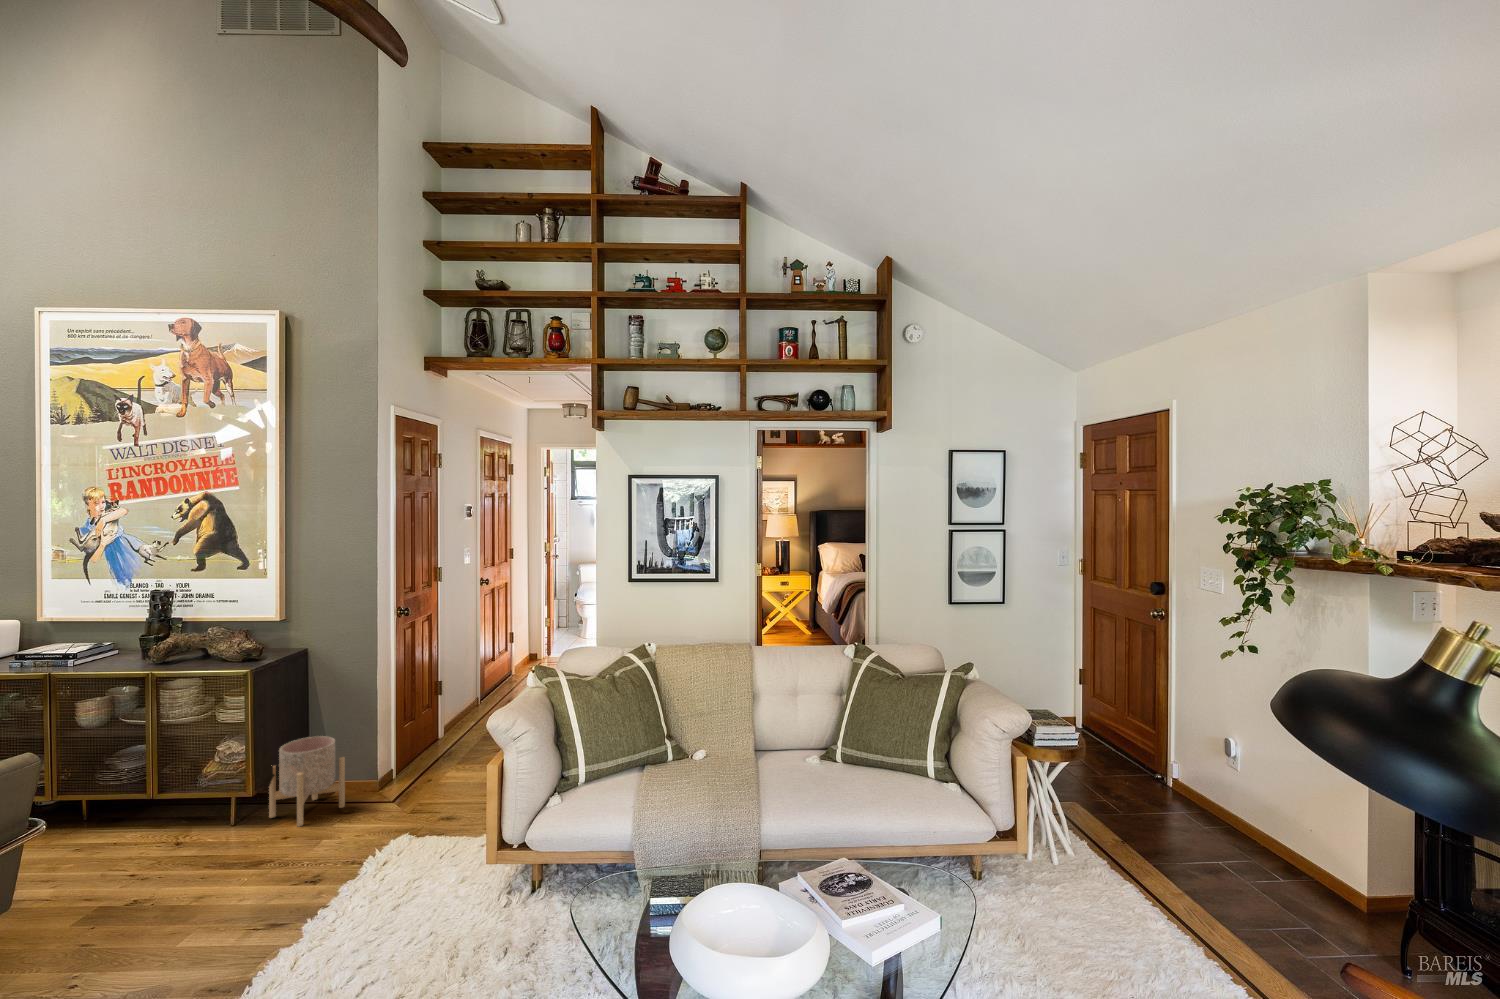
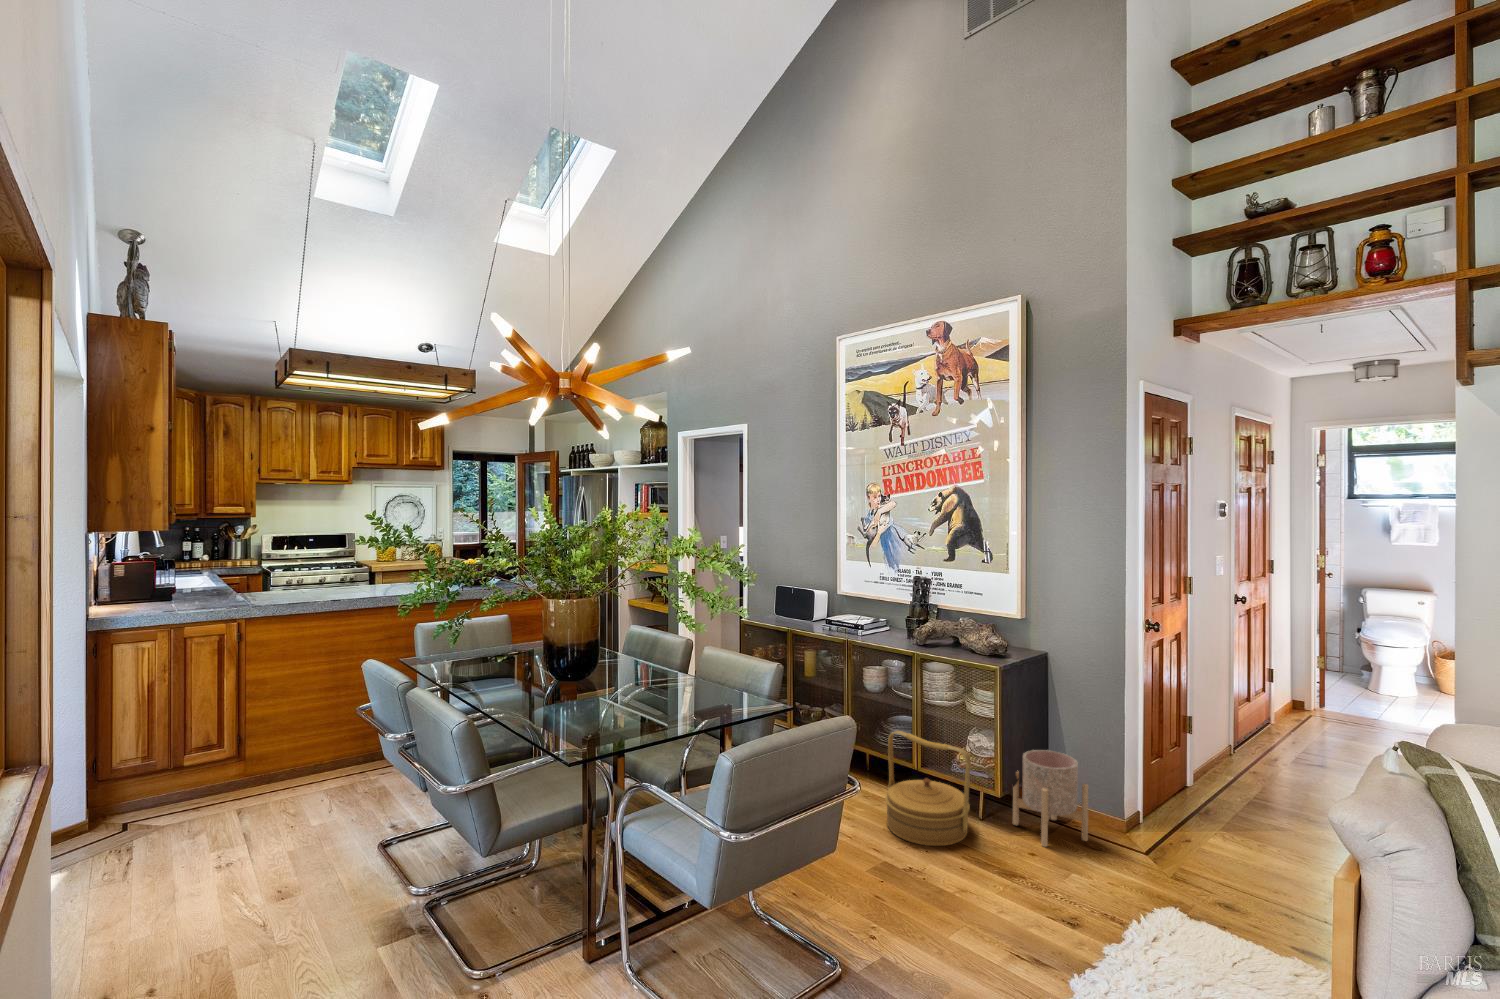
woven basket: none [100,760,217,879] -> present [885,731,971,846]

